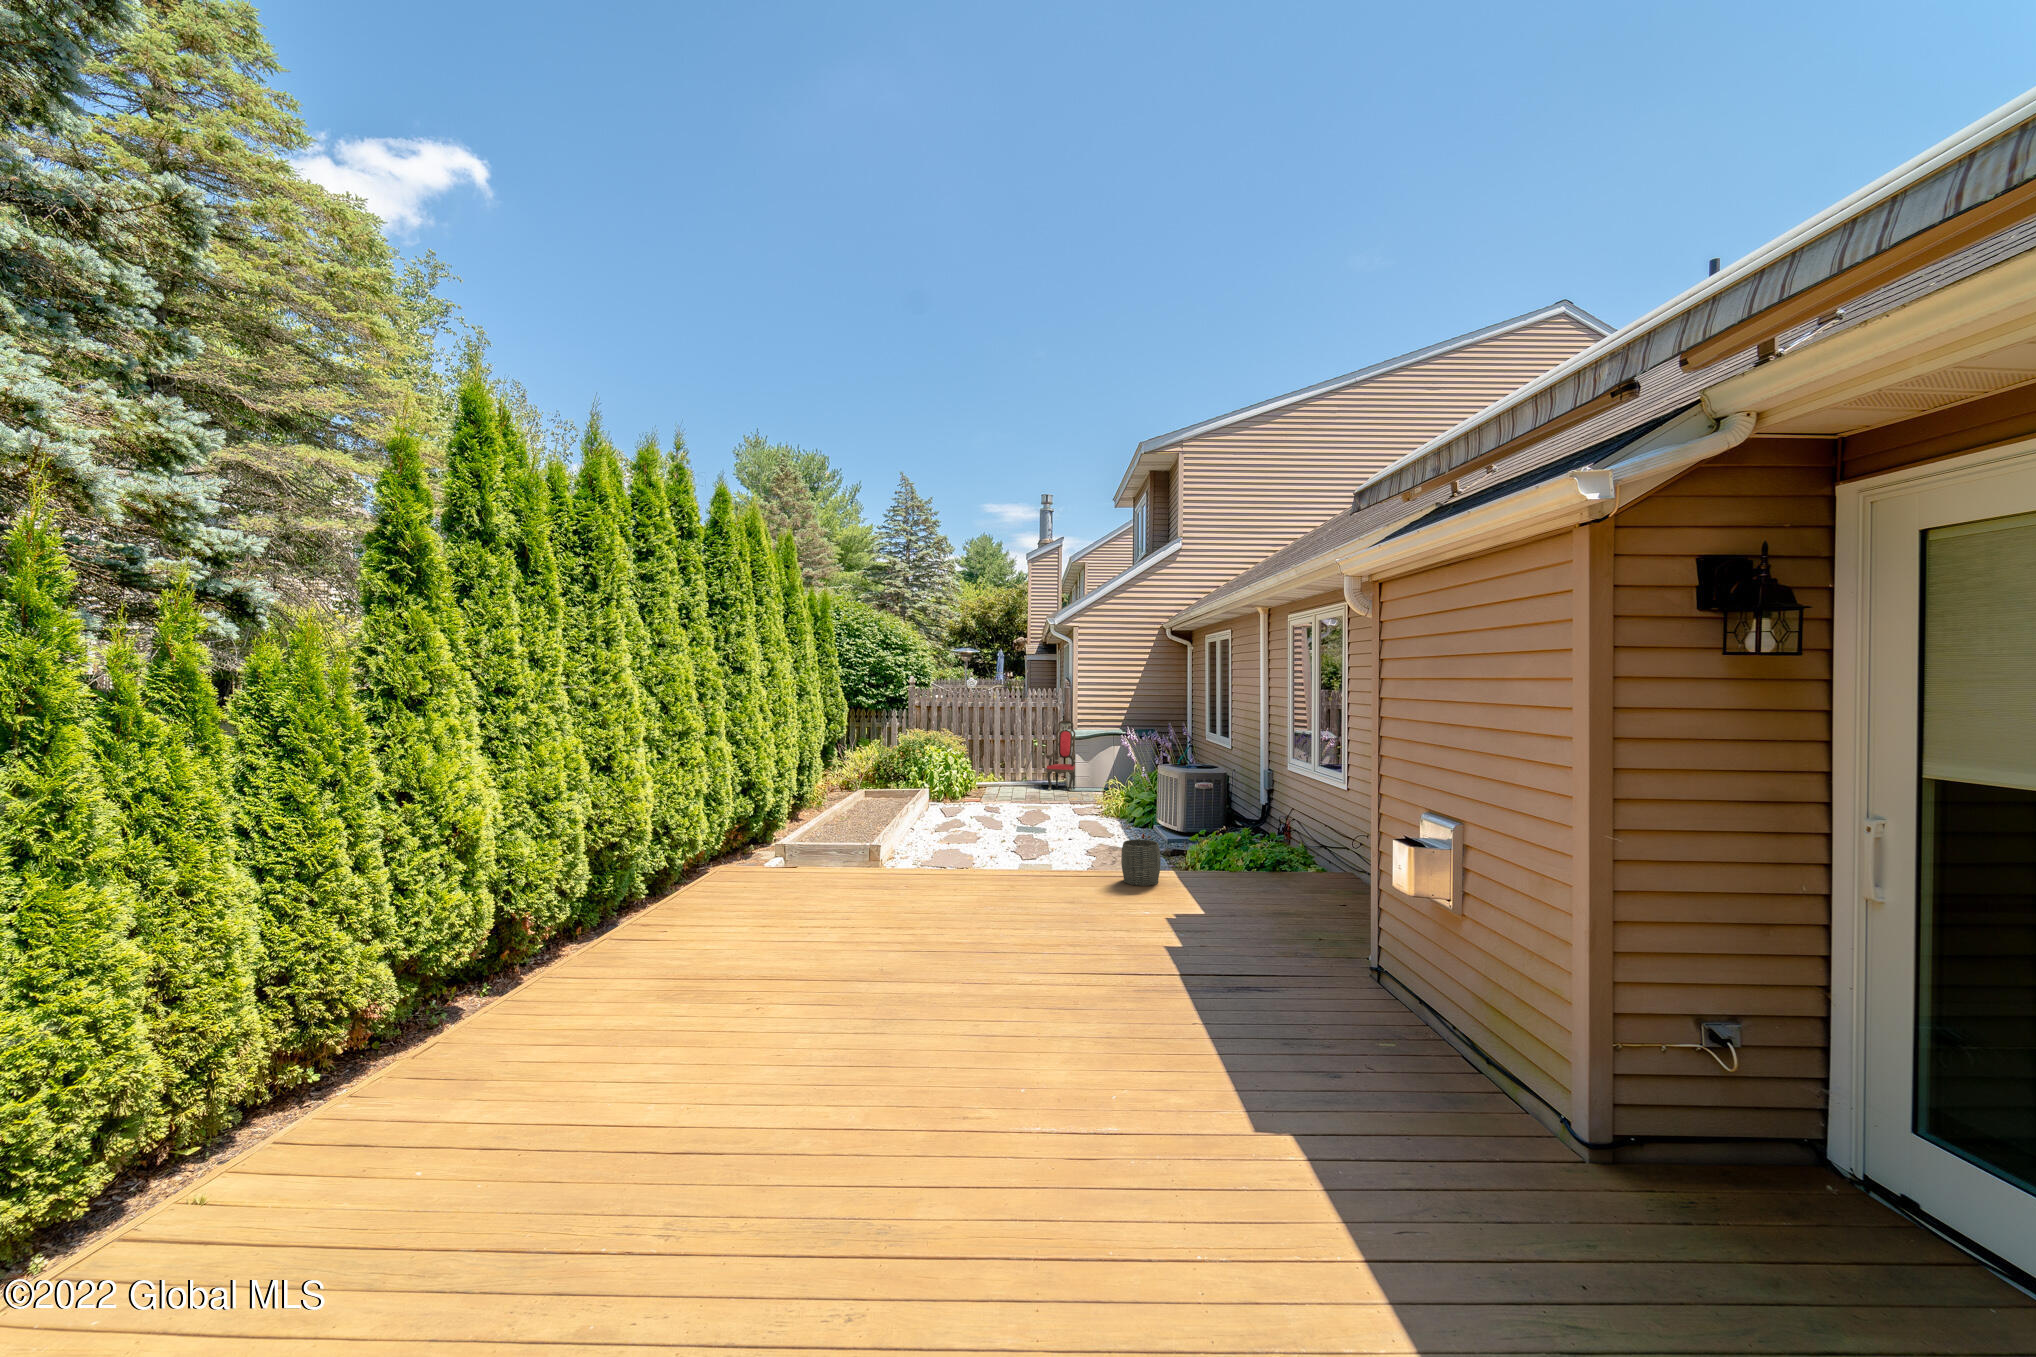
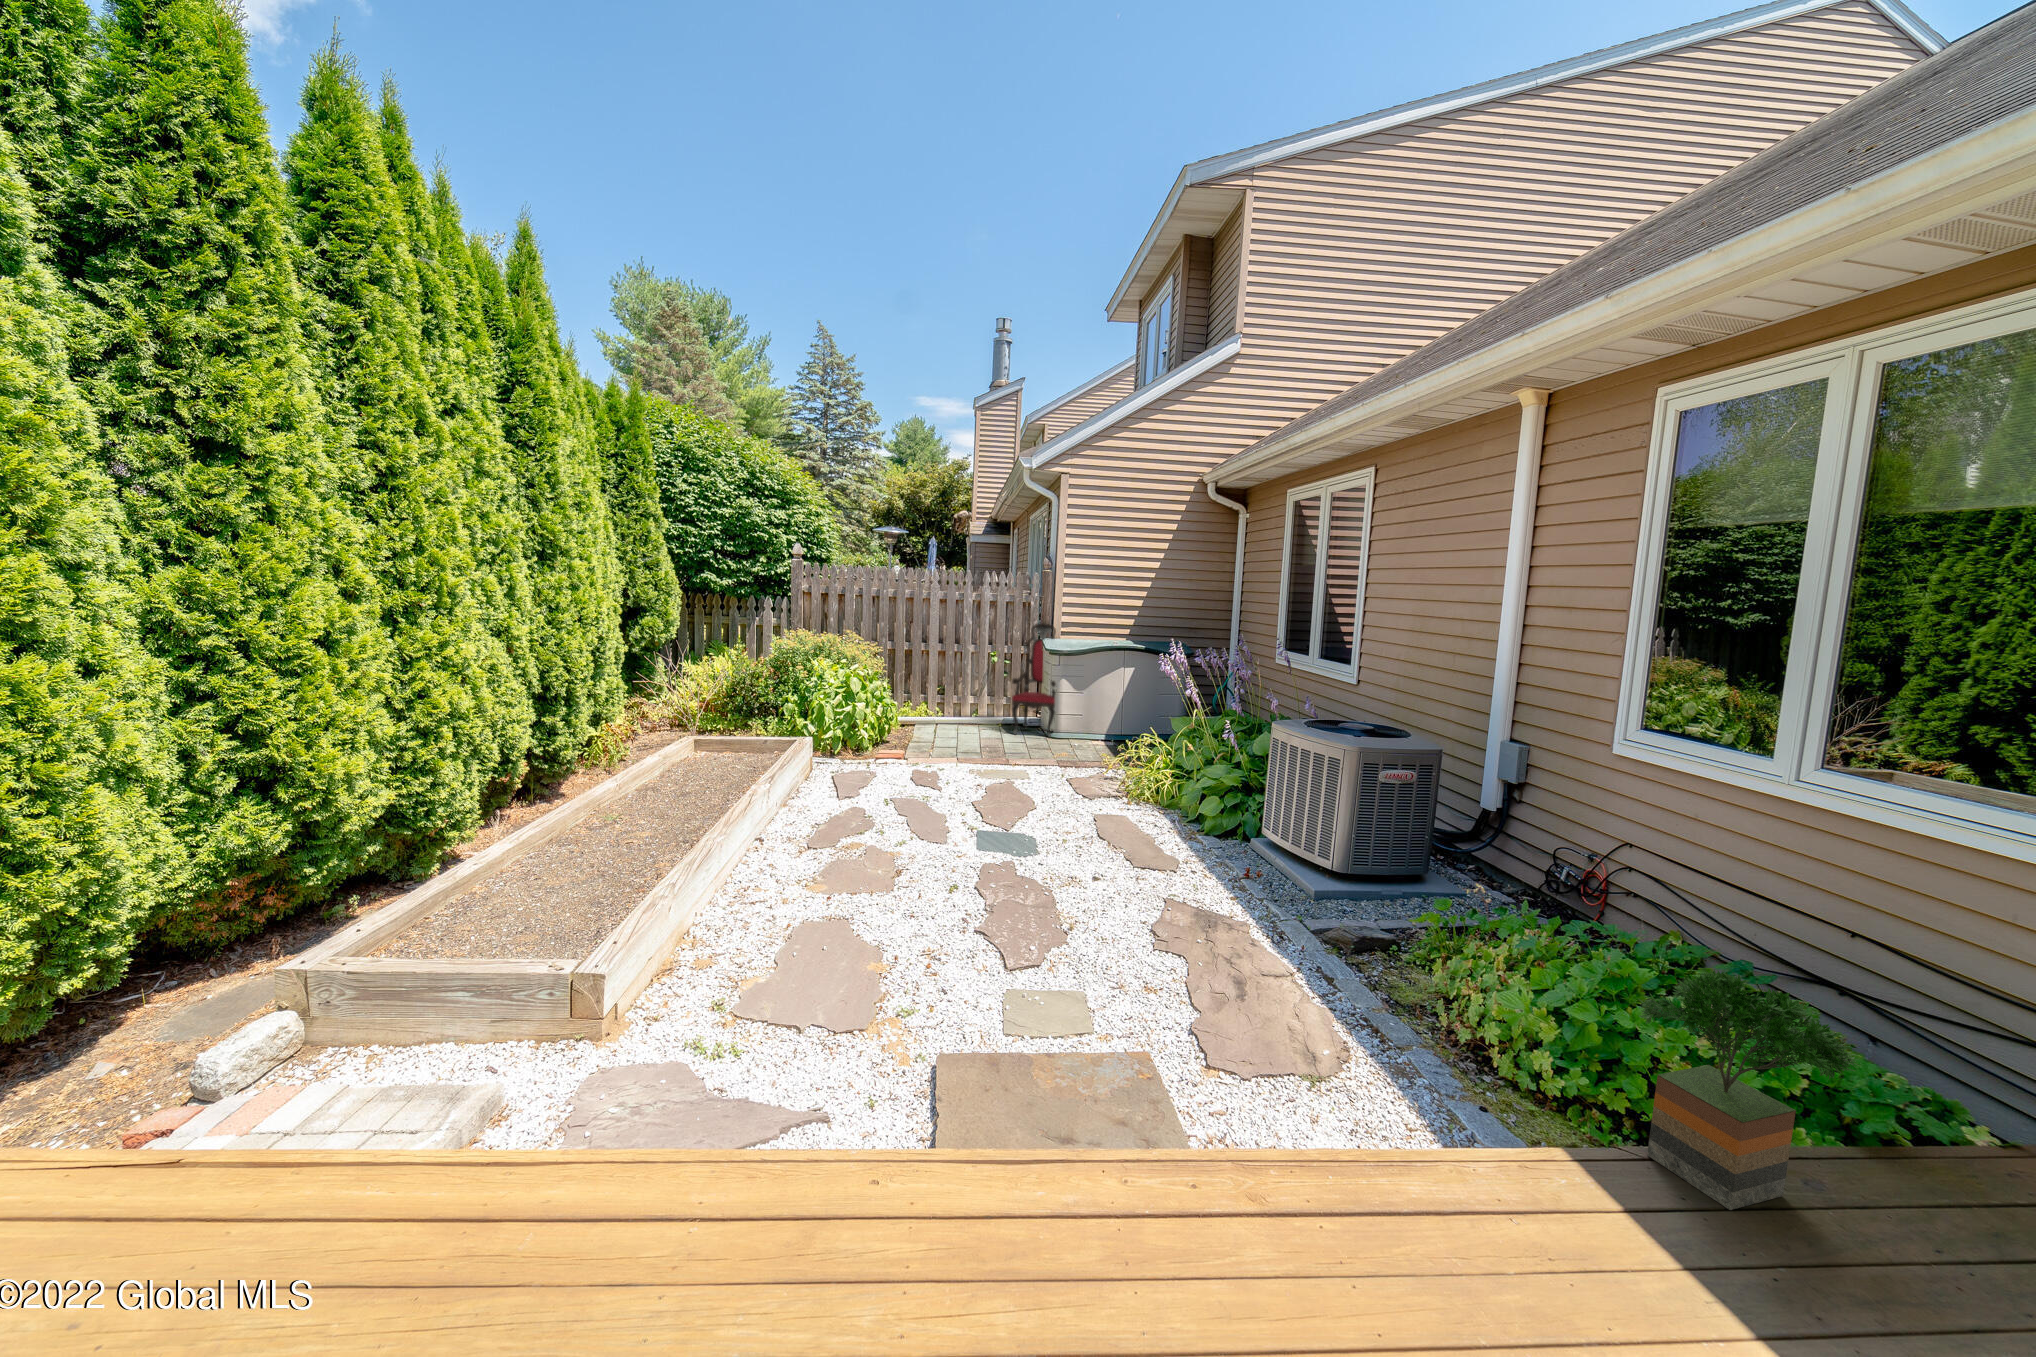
potted tree: none [1201,820,1247,884] -> present [1639,970,1861,1210]
woven basket: present [1121,840,1161,886] -> none [1390,1025,1548,1232]

